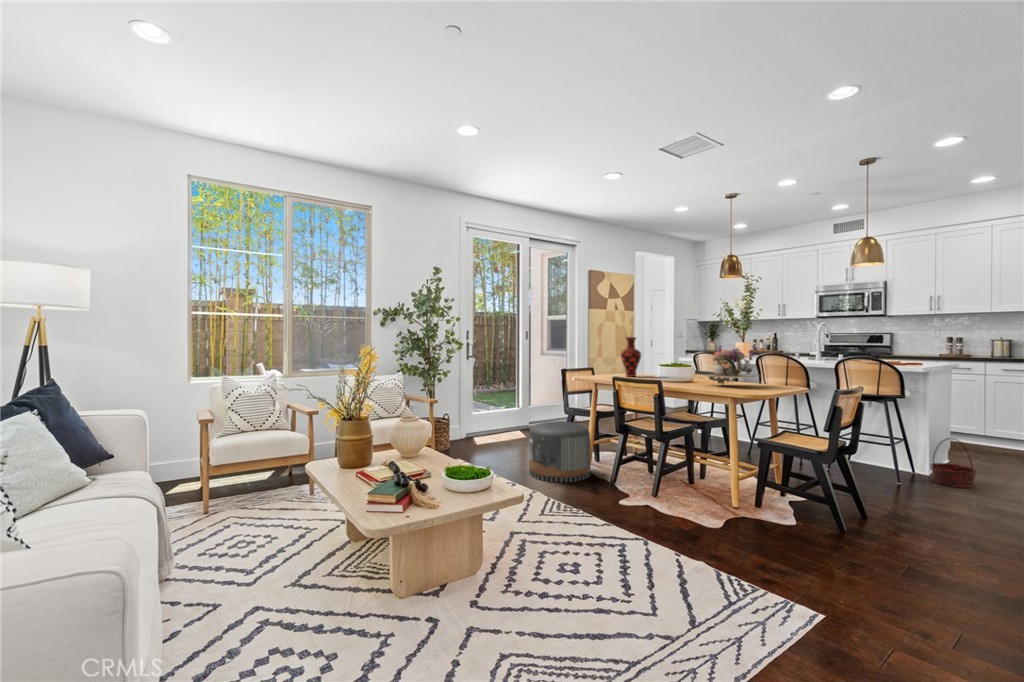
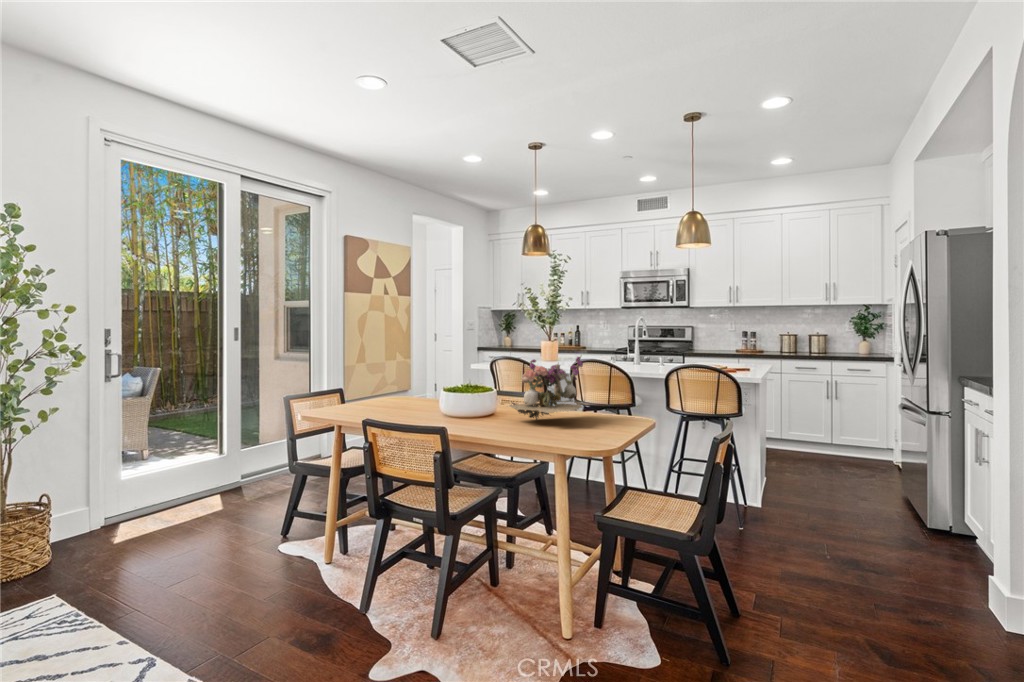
vase: present [621,337,641,377] -> none [384,342,416,406]
pouf: present [529,421,591,482] -> none [211,493,331,617]
basket: present [931,438,977,488] -> none [756,460,802,519]

